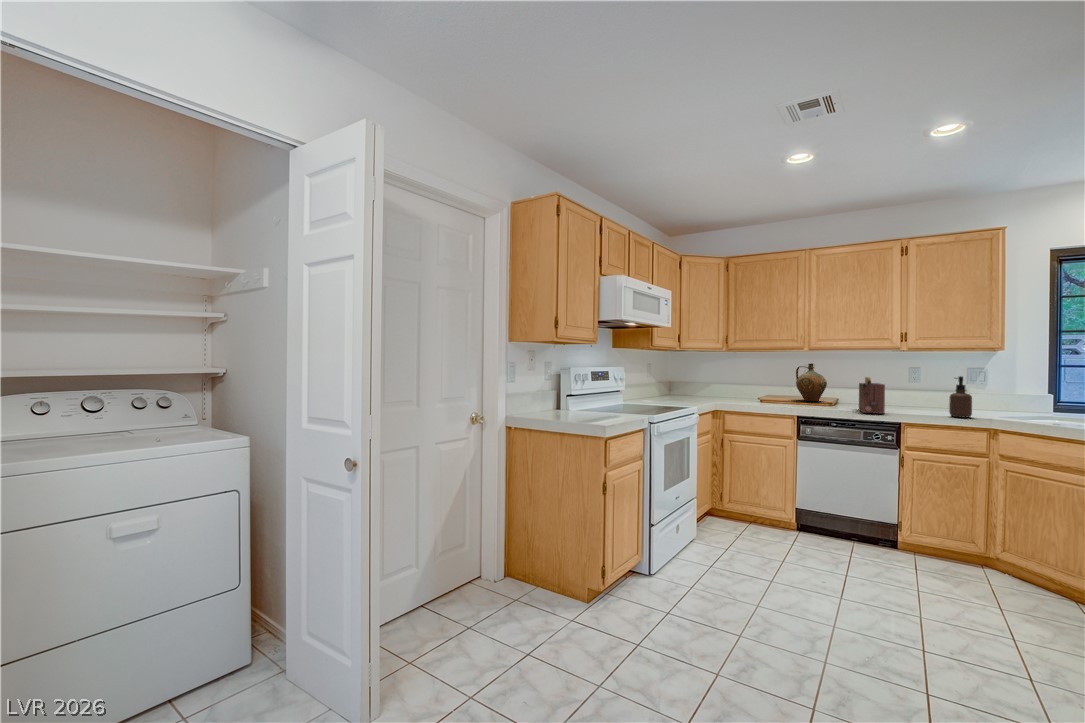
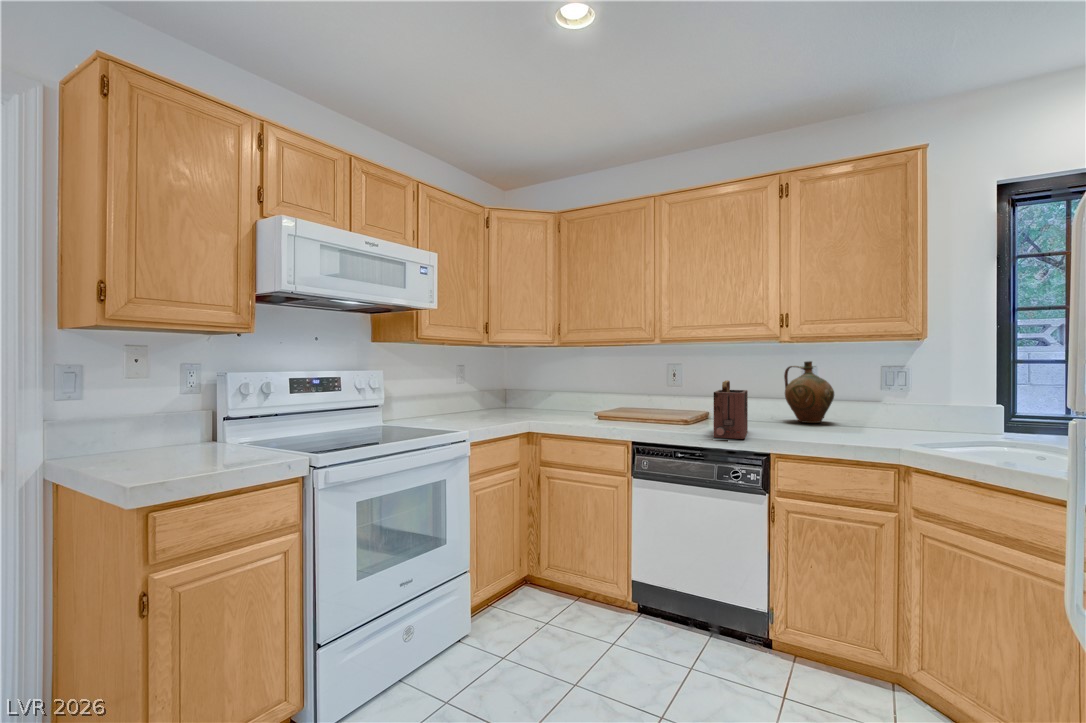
ceramic jug: present [796,363,827,401] -> present [784,361,834,423]
soap dispenser: present [949,376,972,418] -> none [840,379,873,446]

